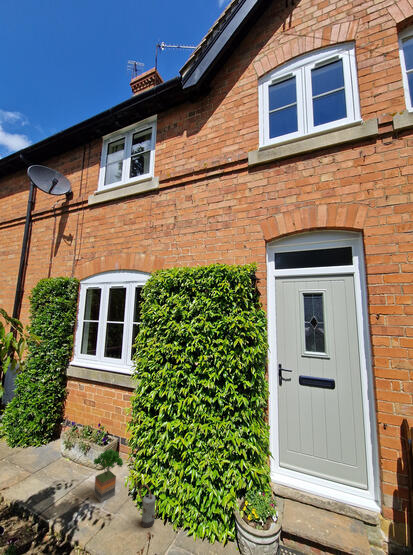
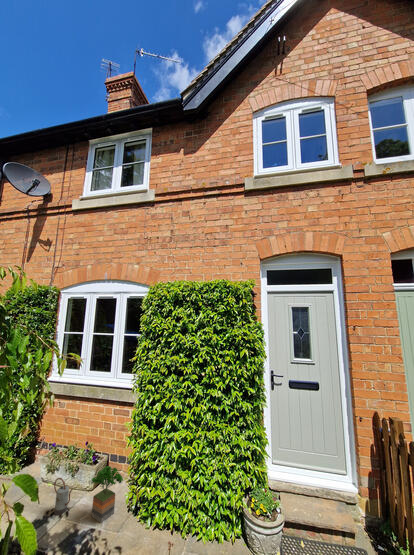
watering can: present [139,484,160,528] -> present [54,478,73,515]

